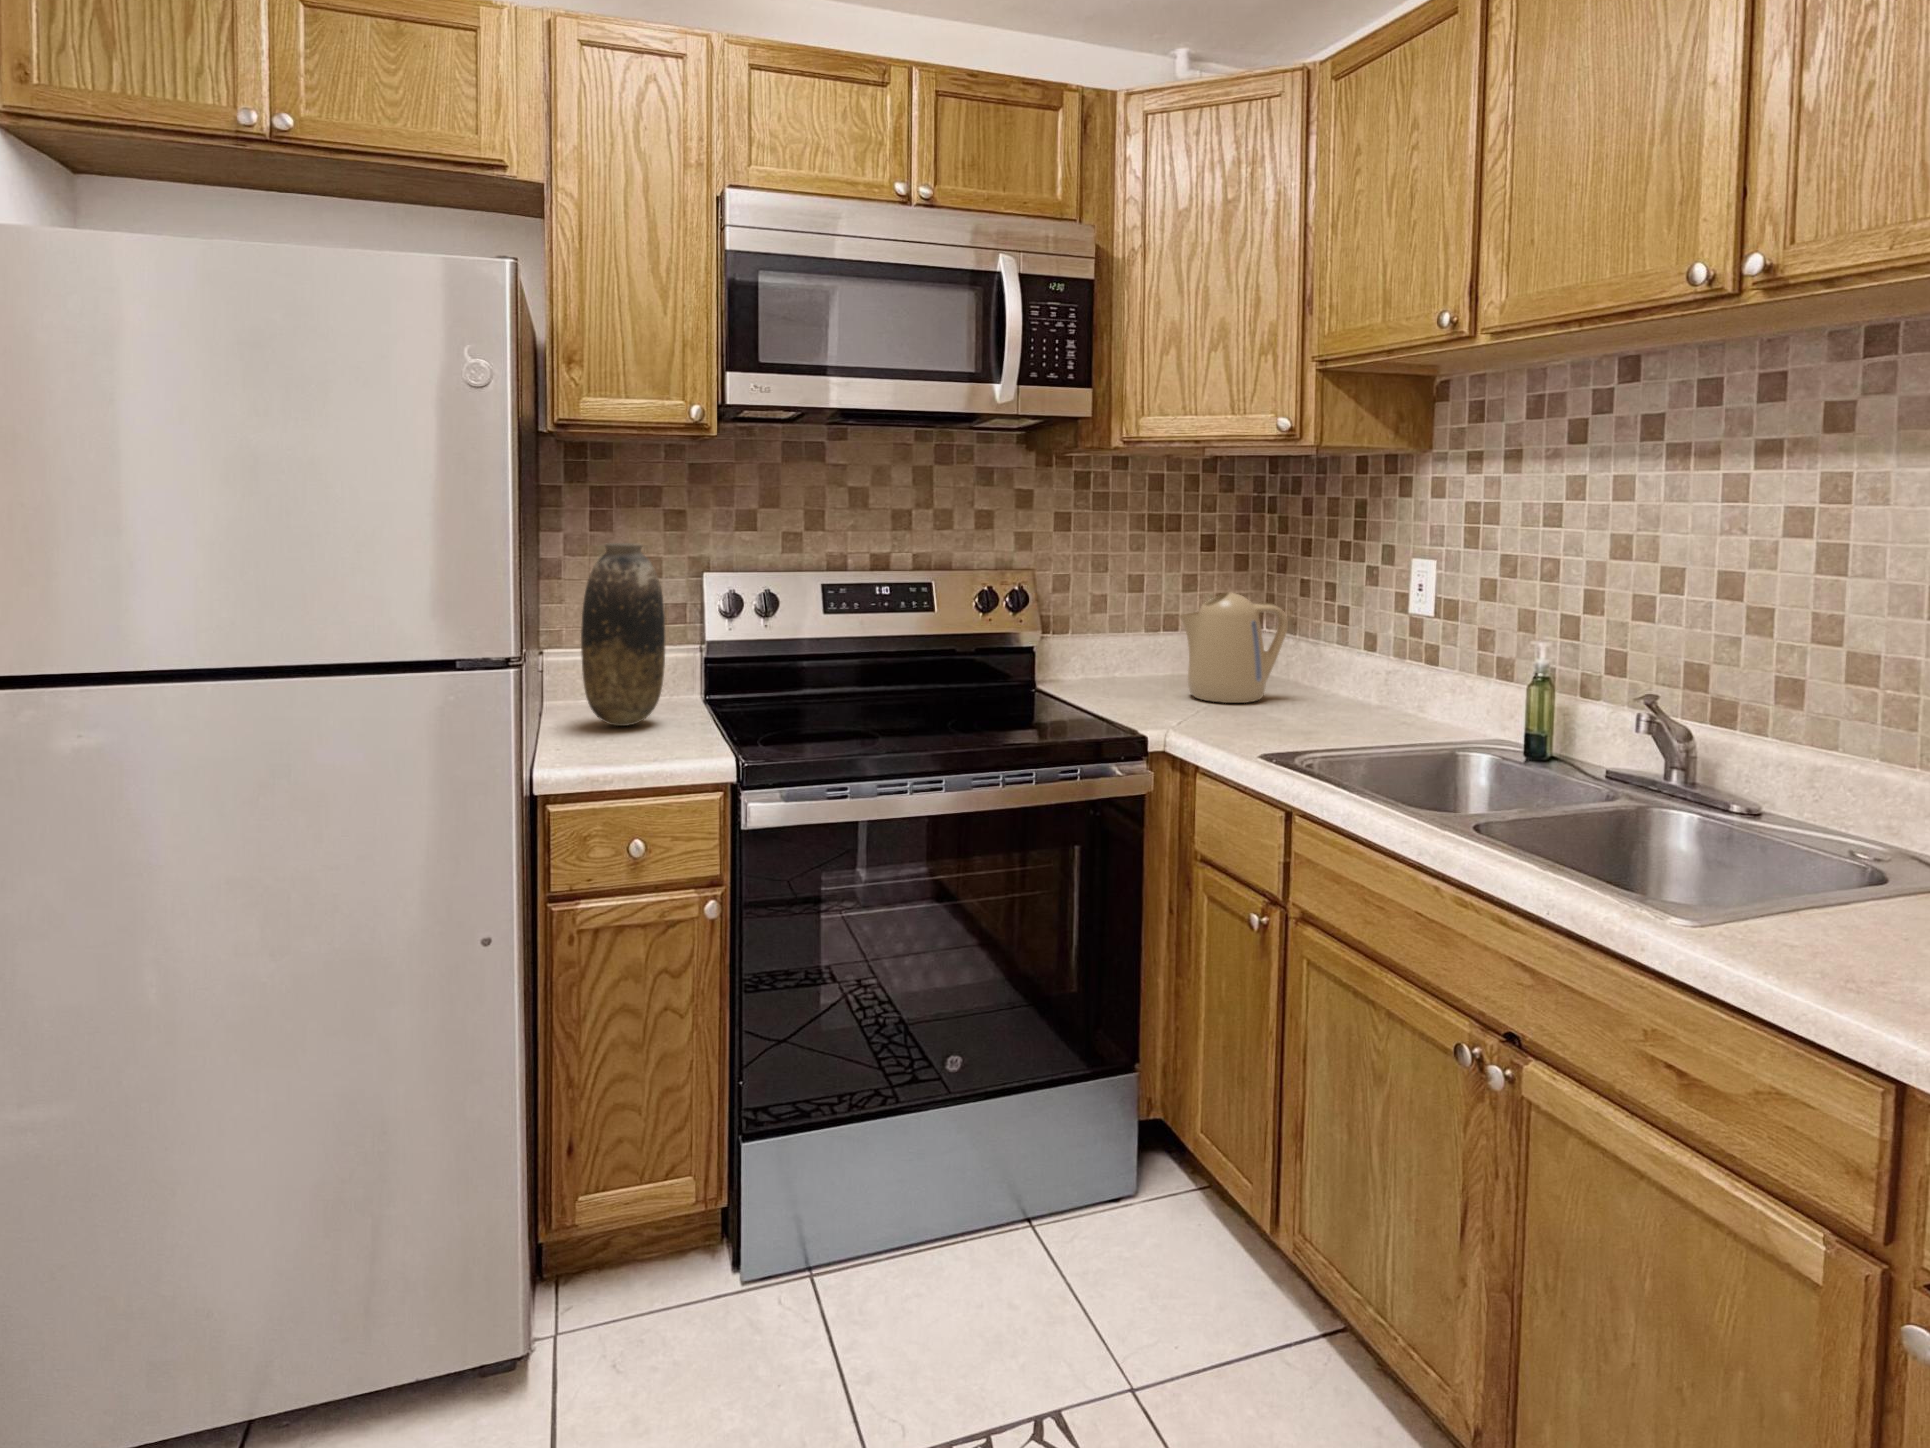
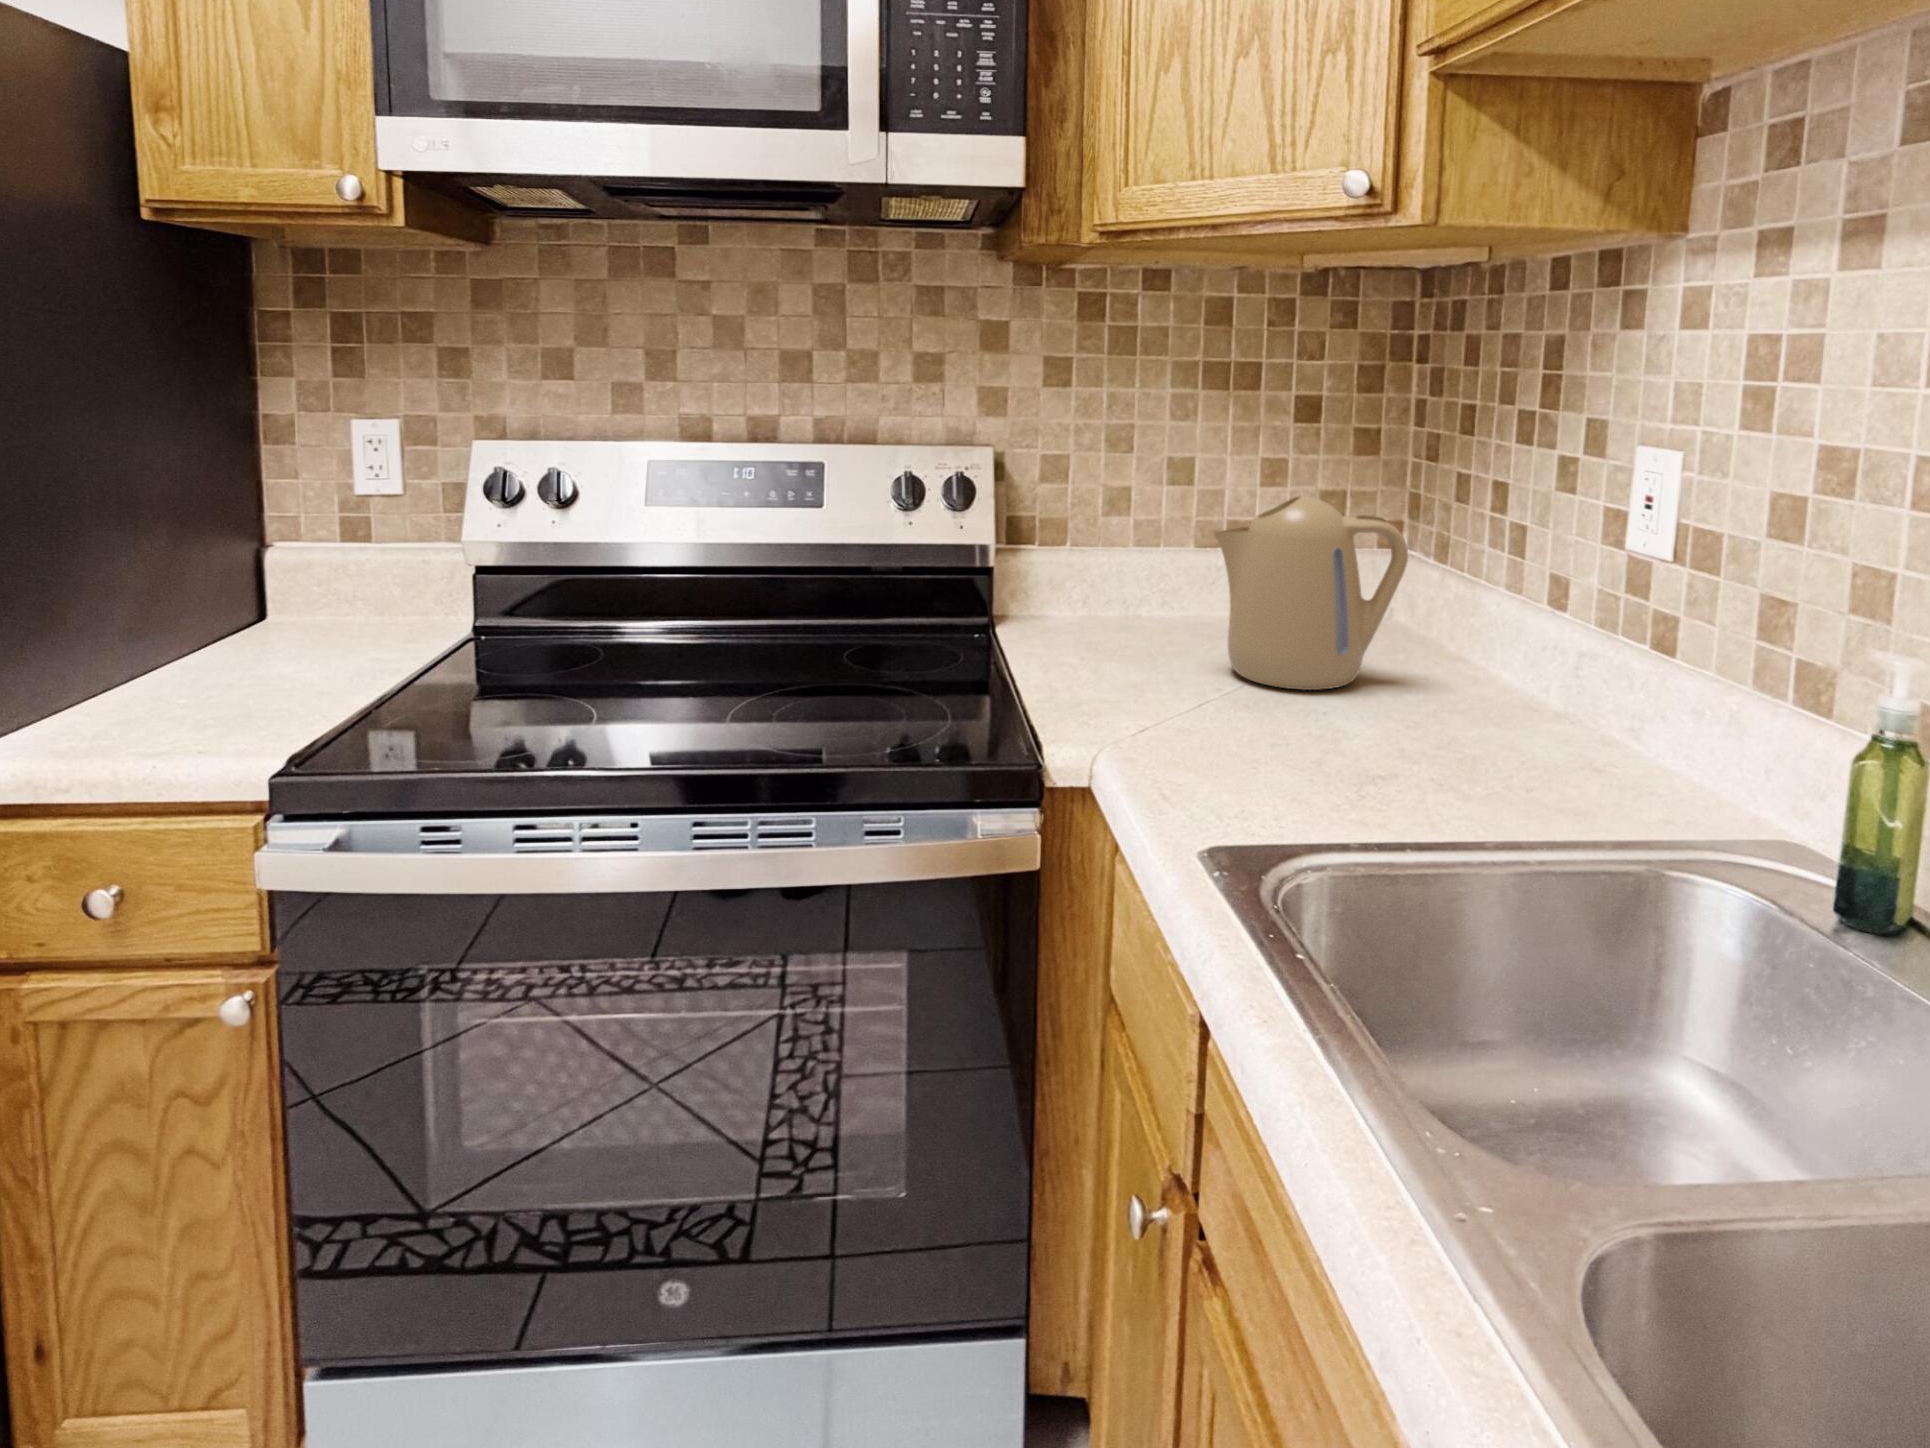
vase: present [581,543,665,726] -> none [212,399,354,677]

